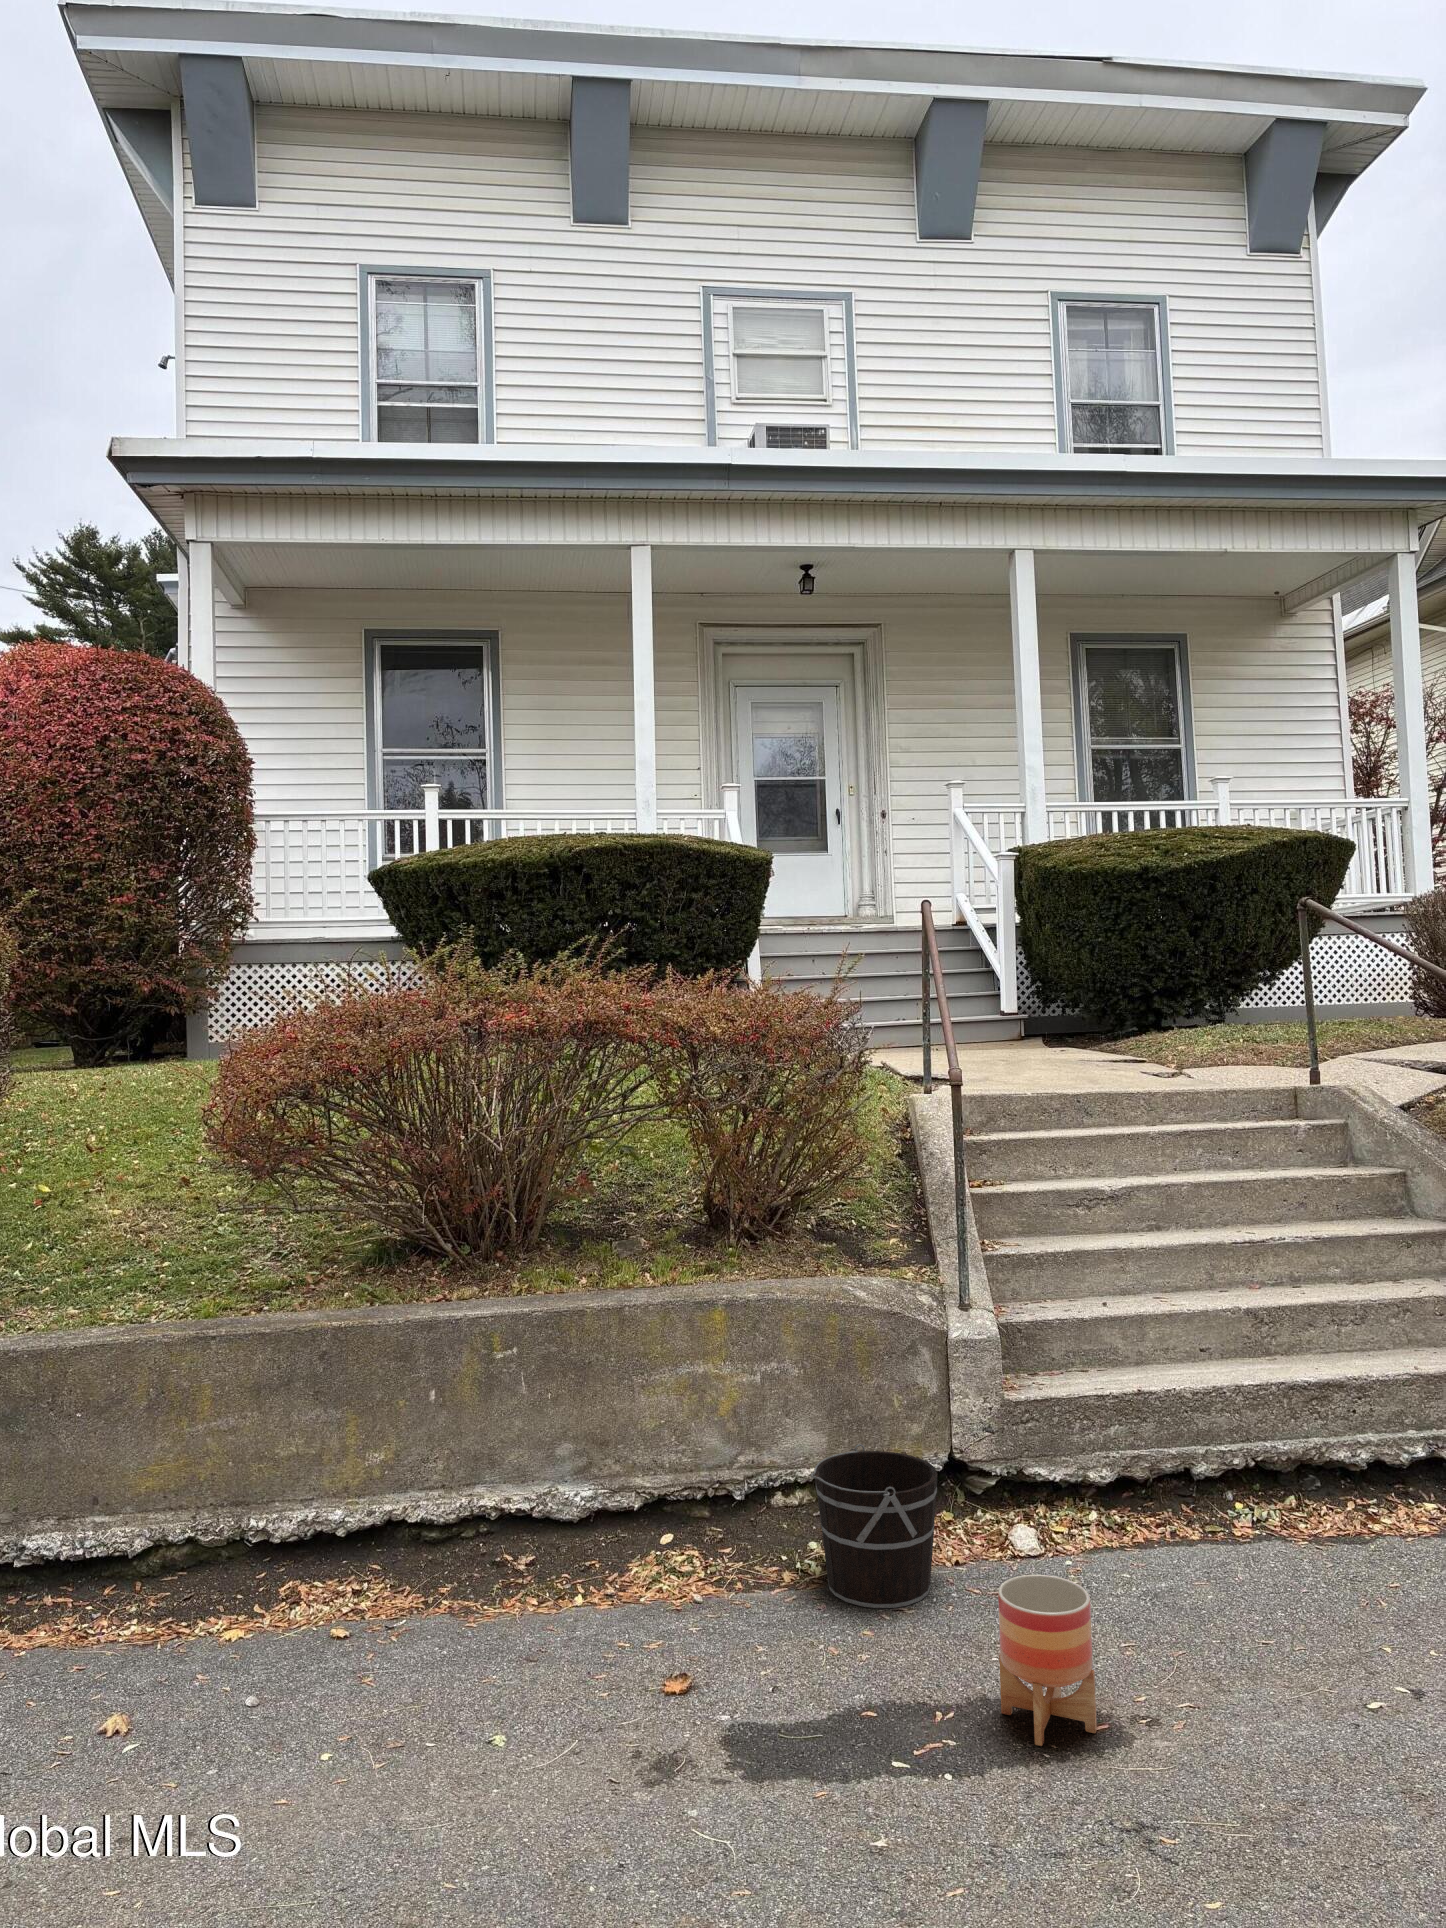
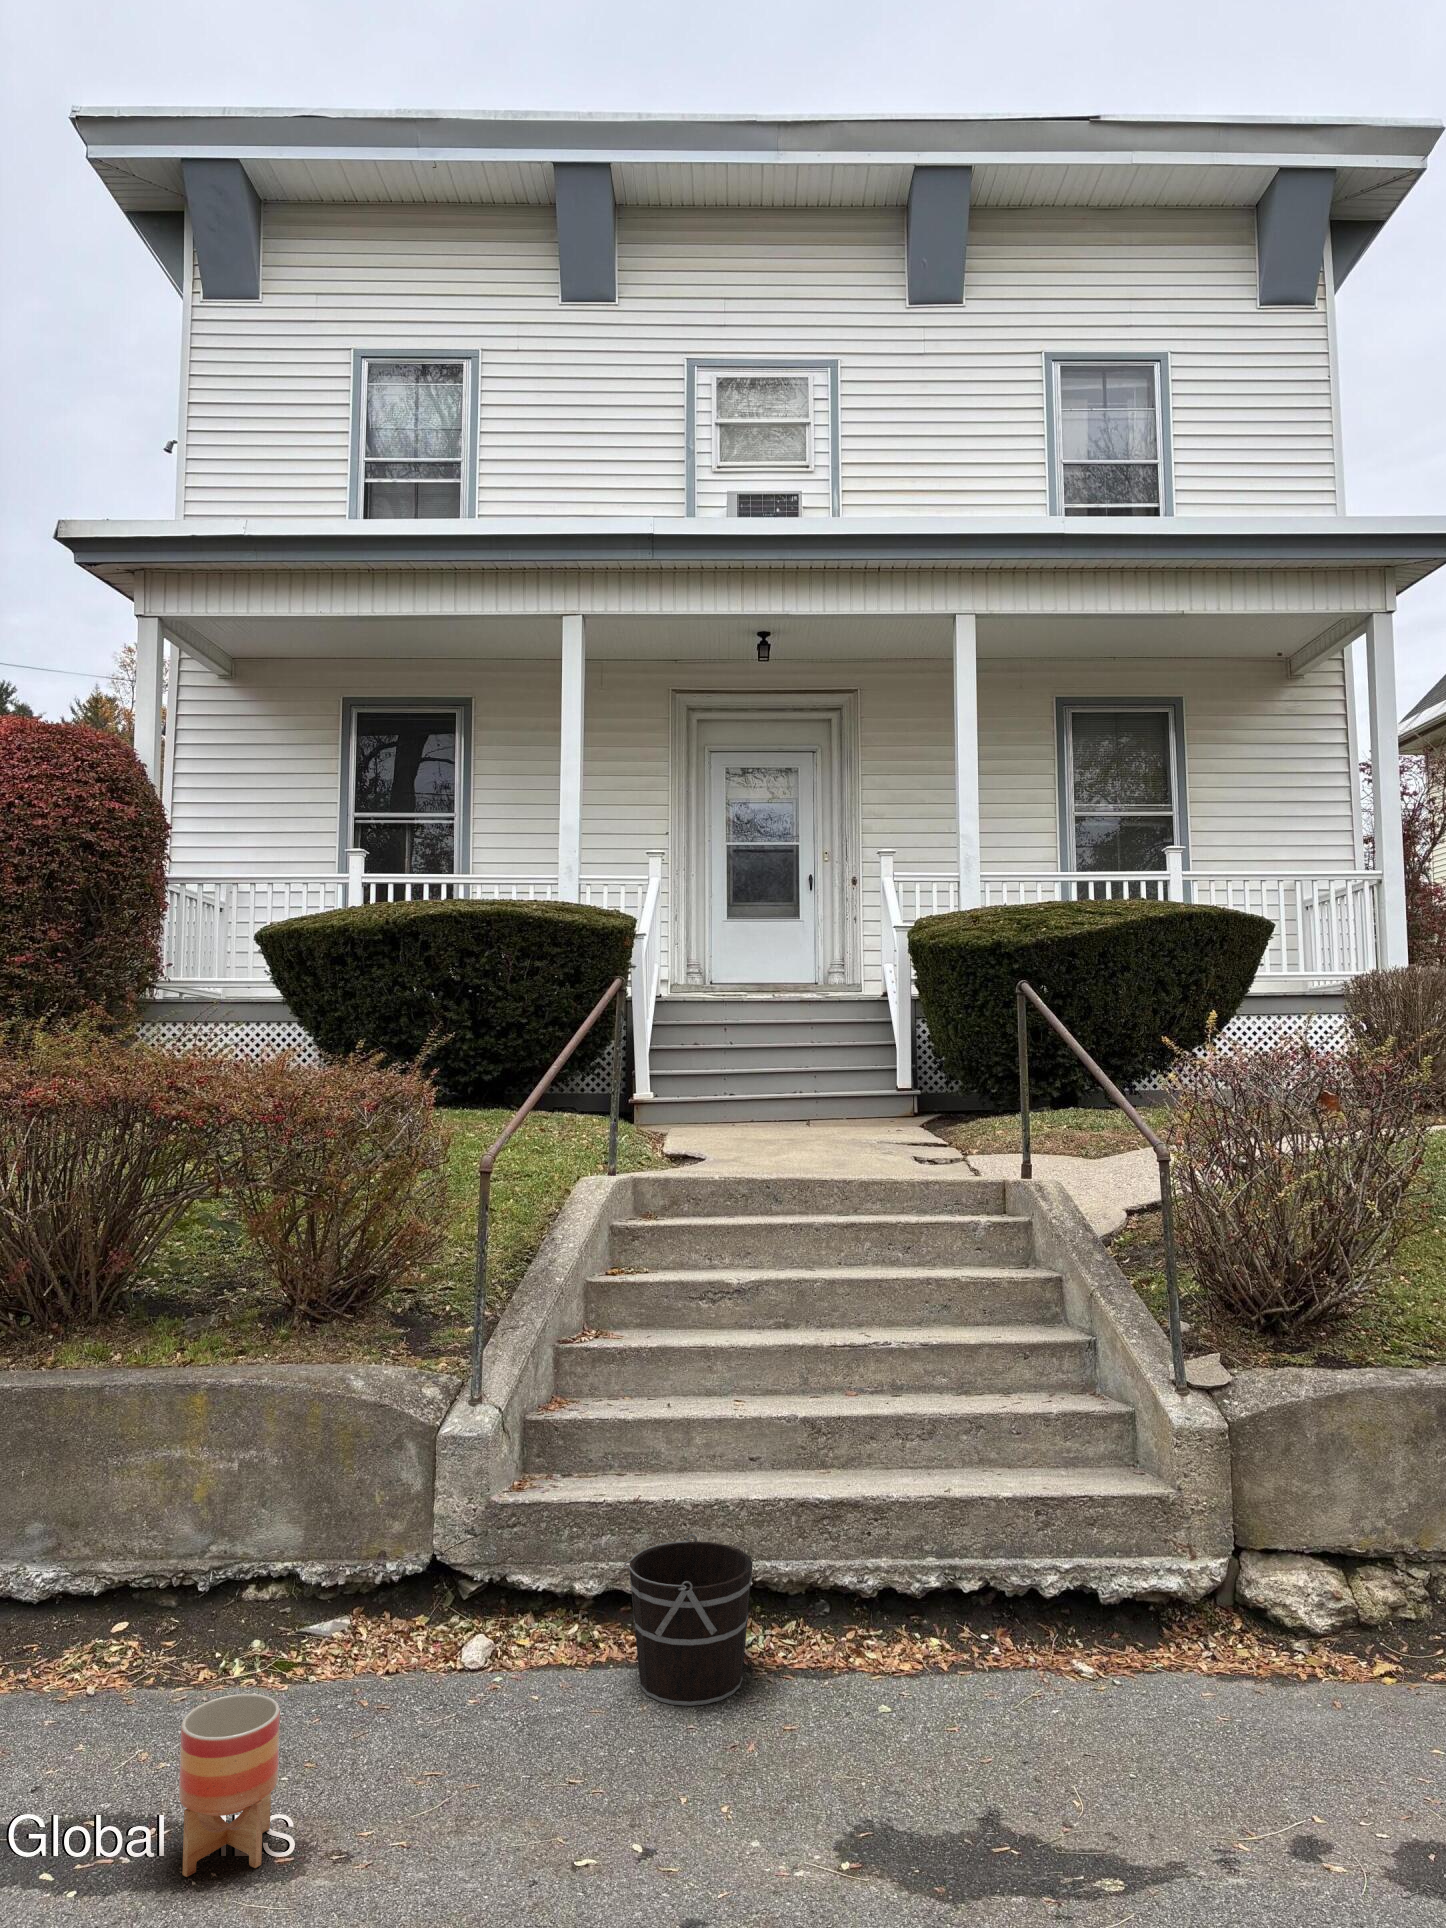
bucket: present [811,1444,938,1608] -> present [624,1534,753,1706]

